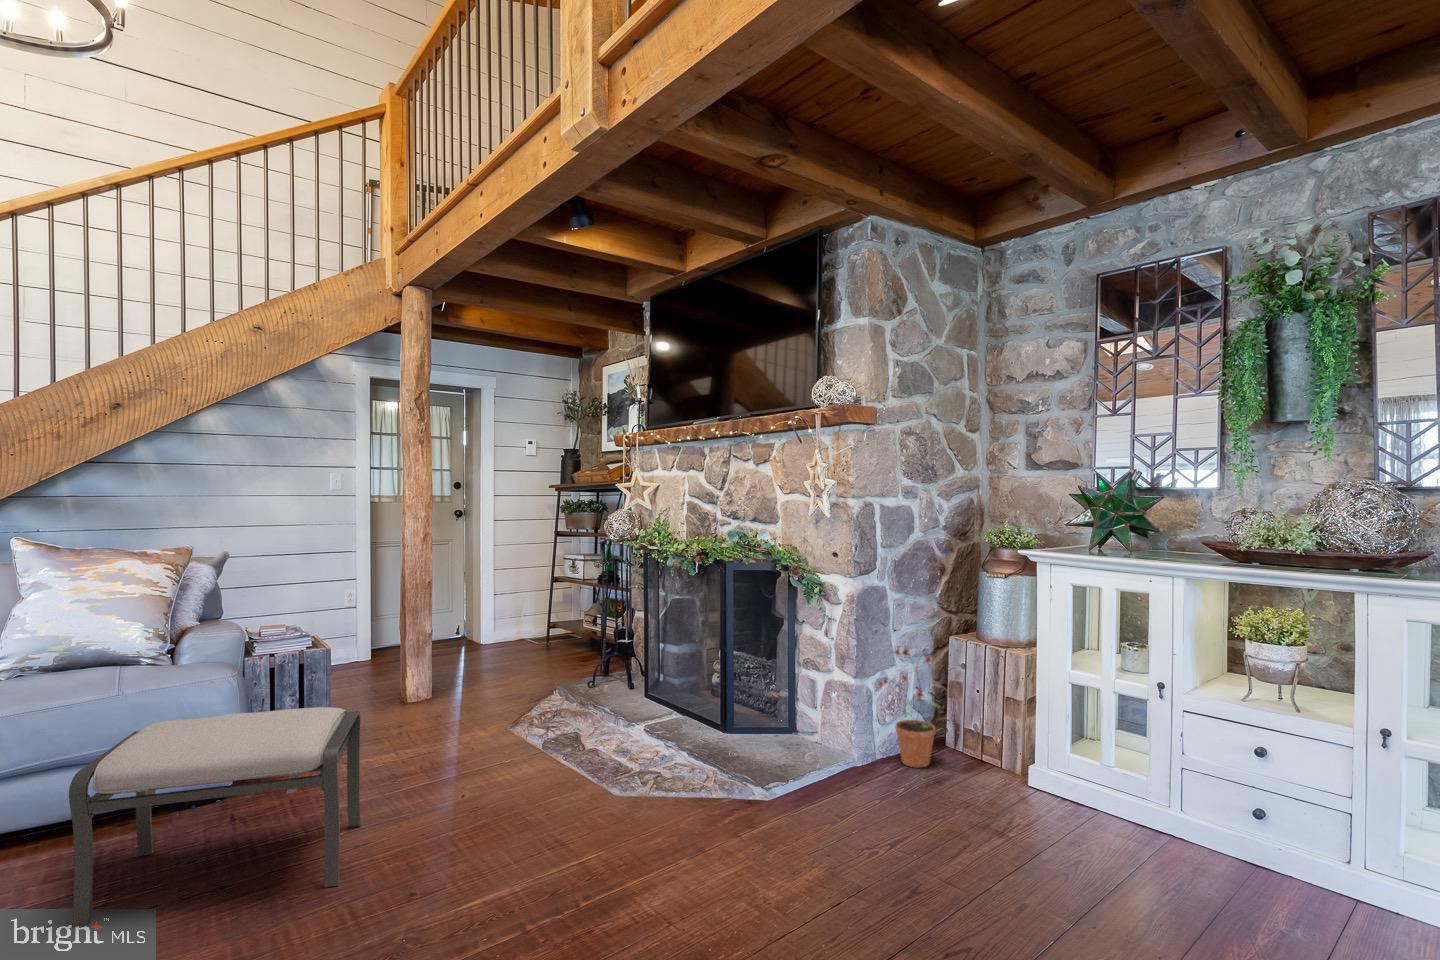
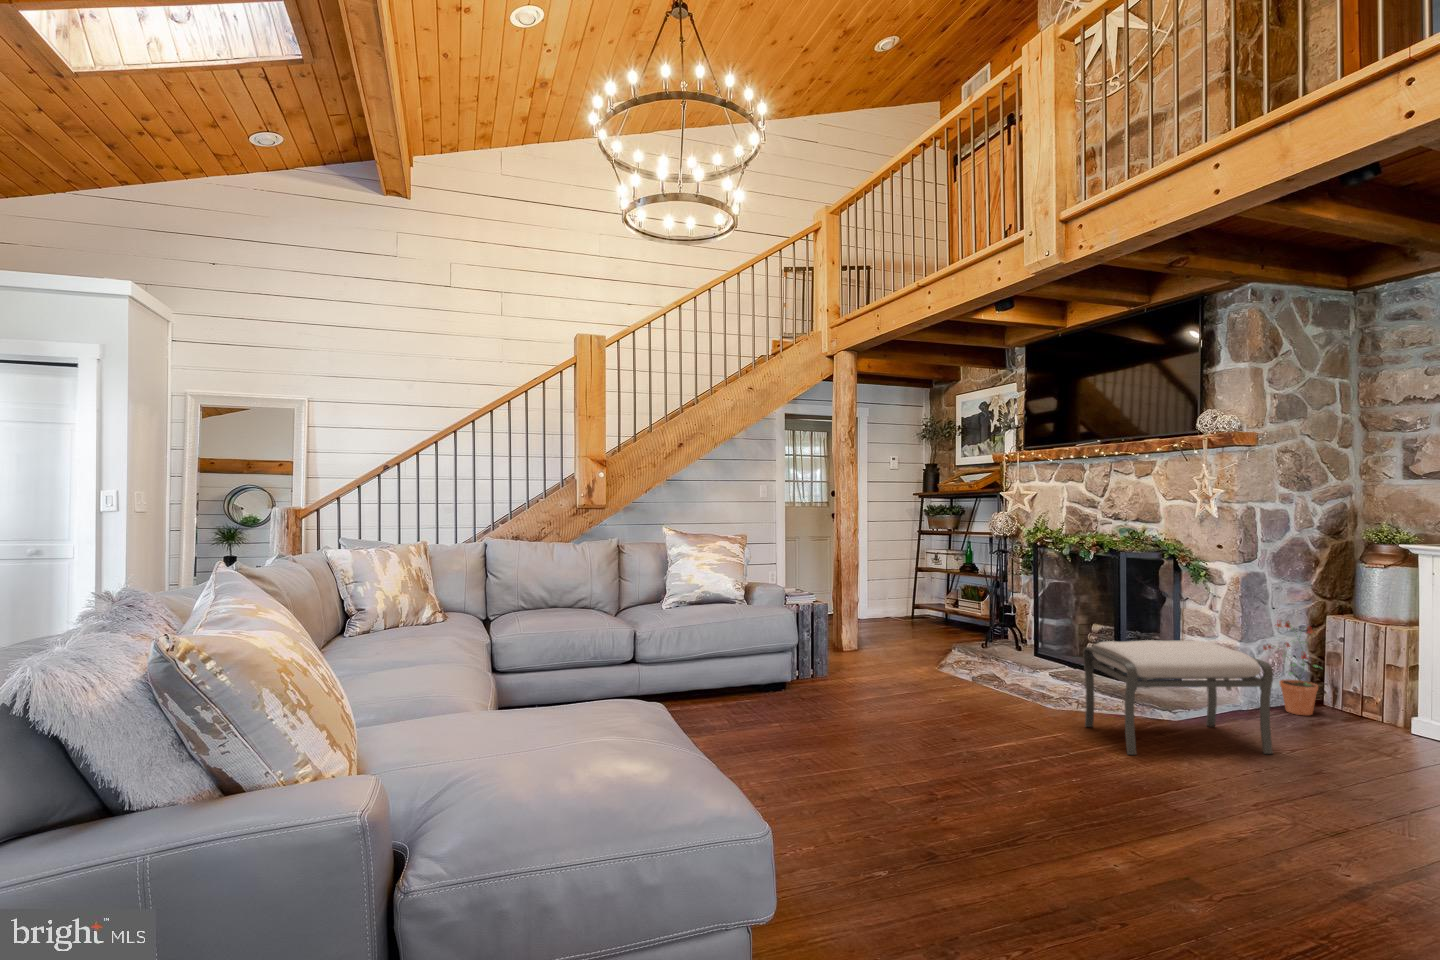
ottoman: present [69,707,361,927] -> present [1083,640,1273,755]

